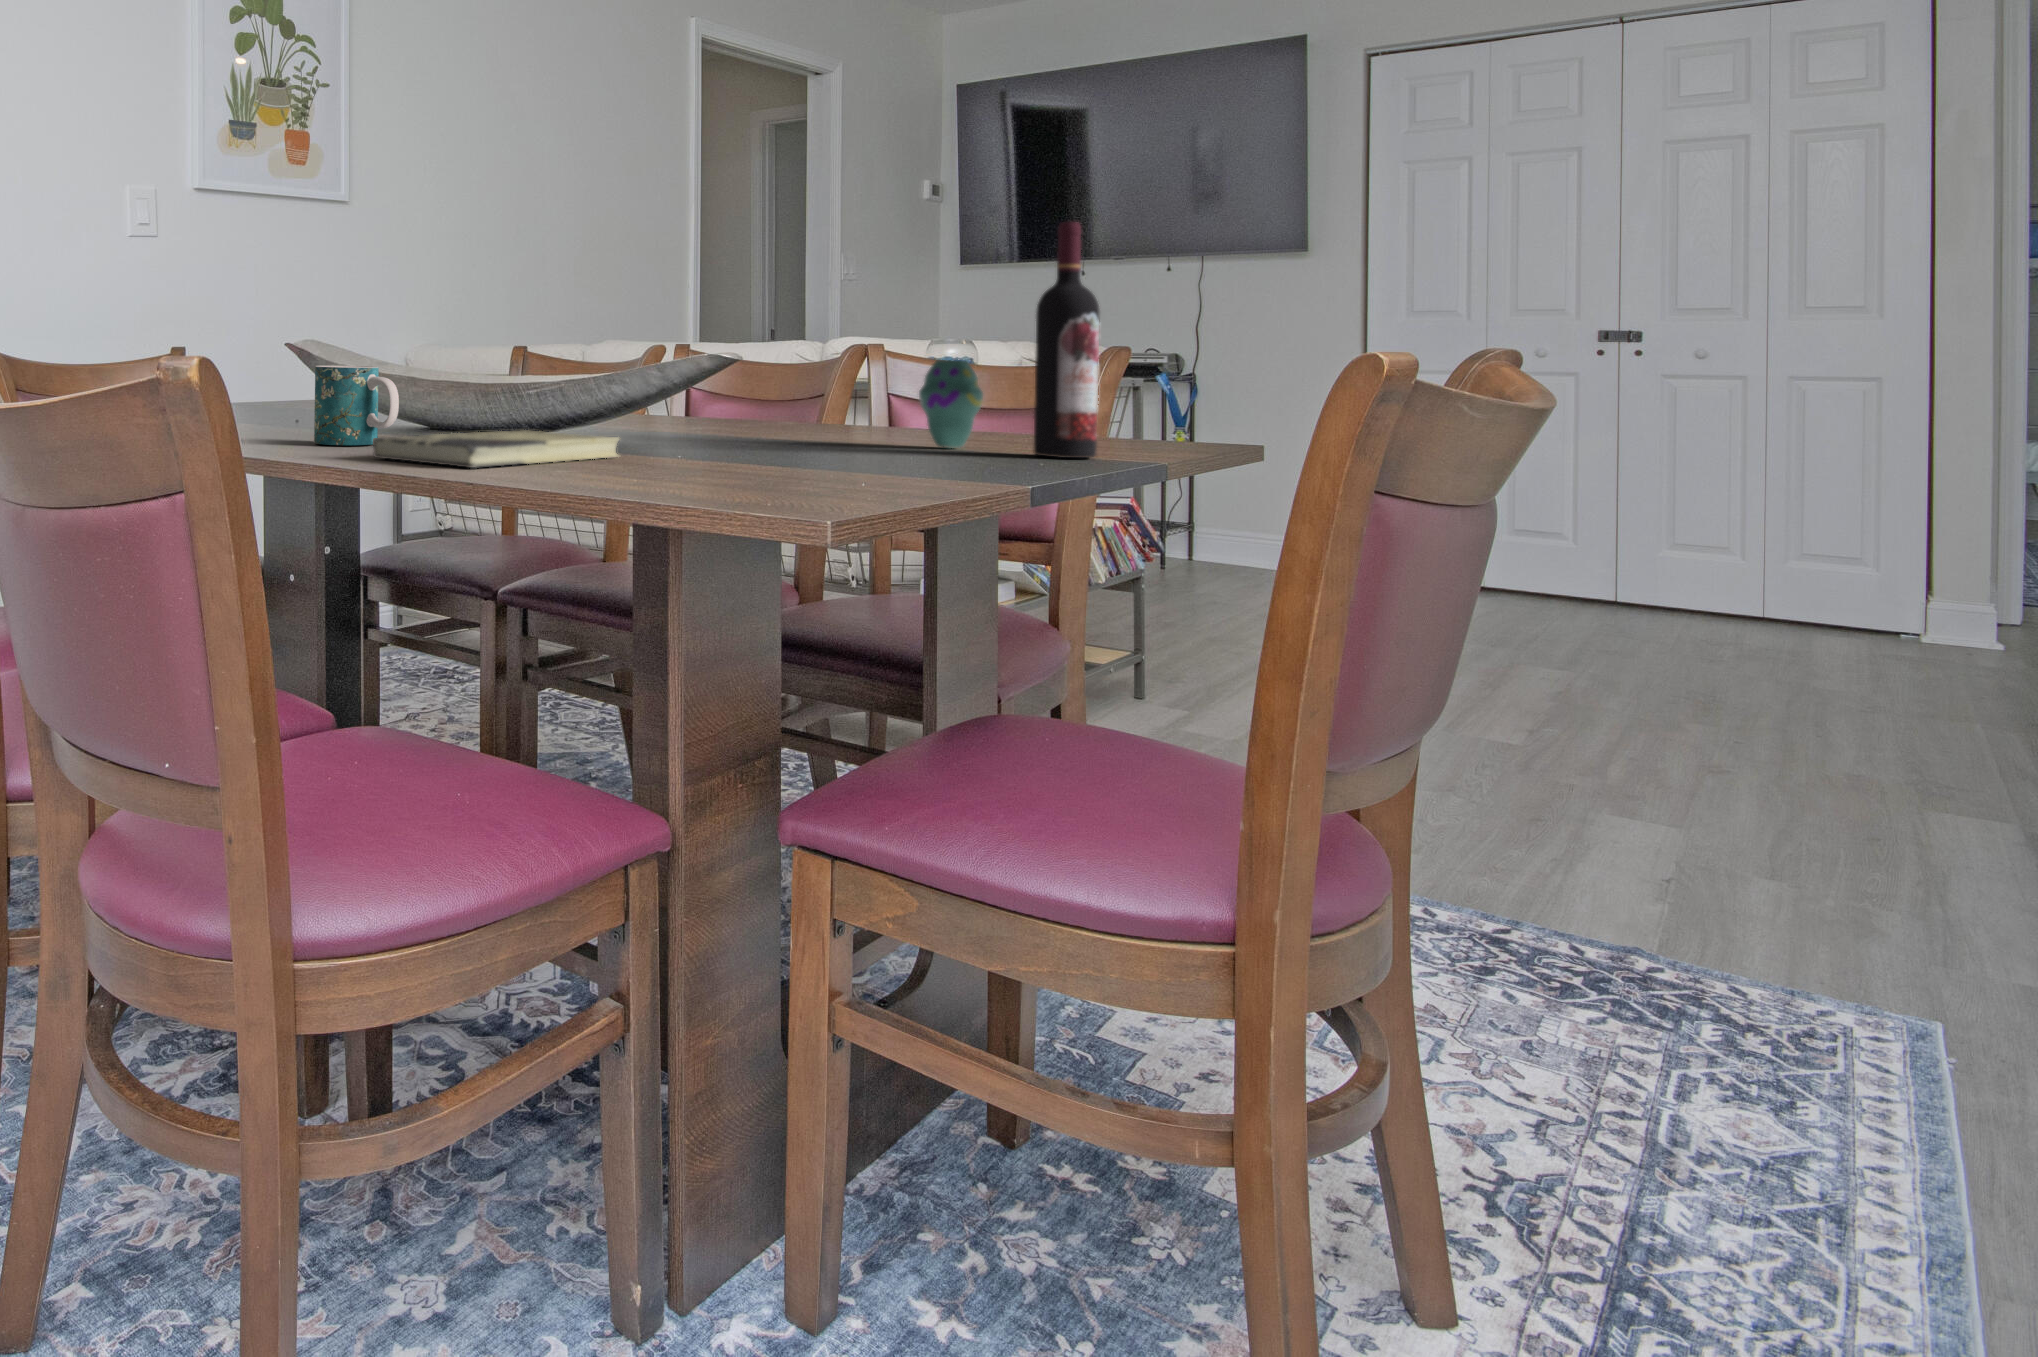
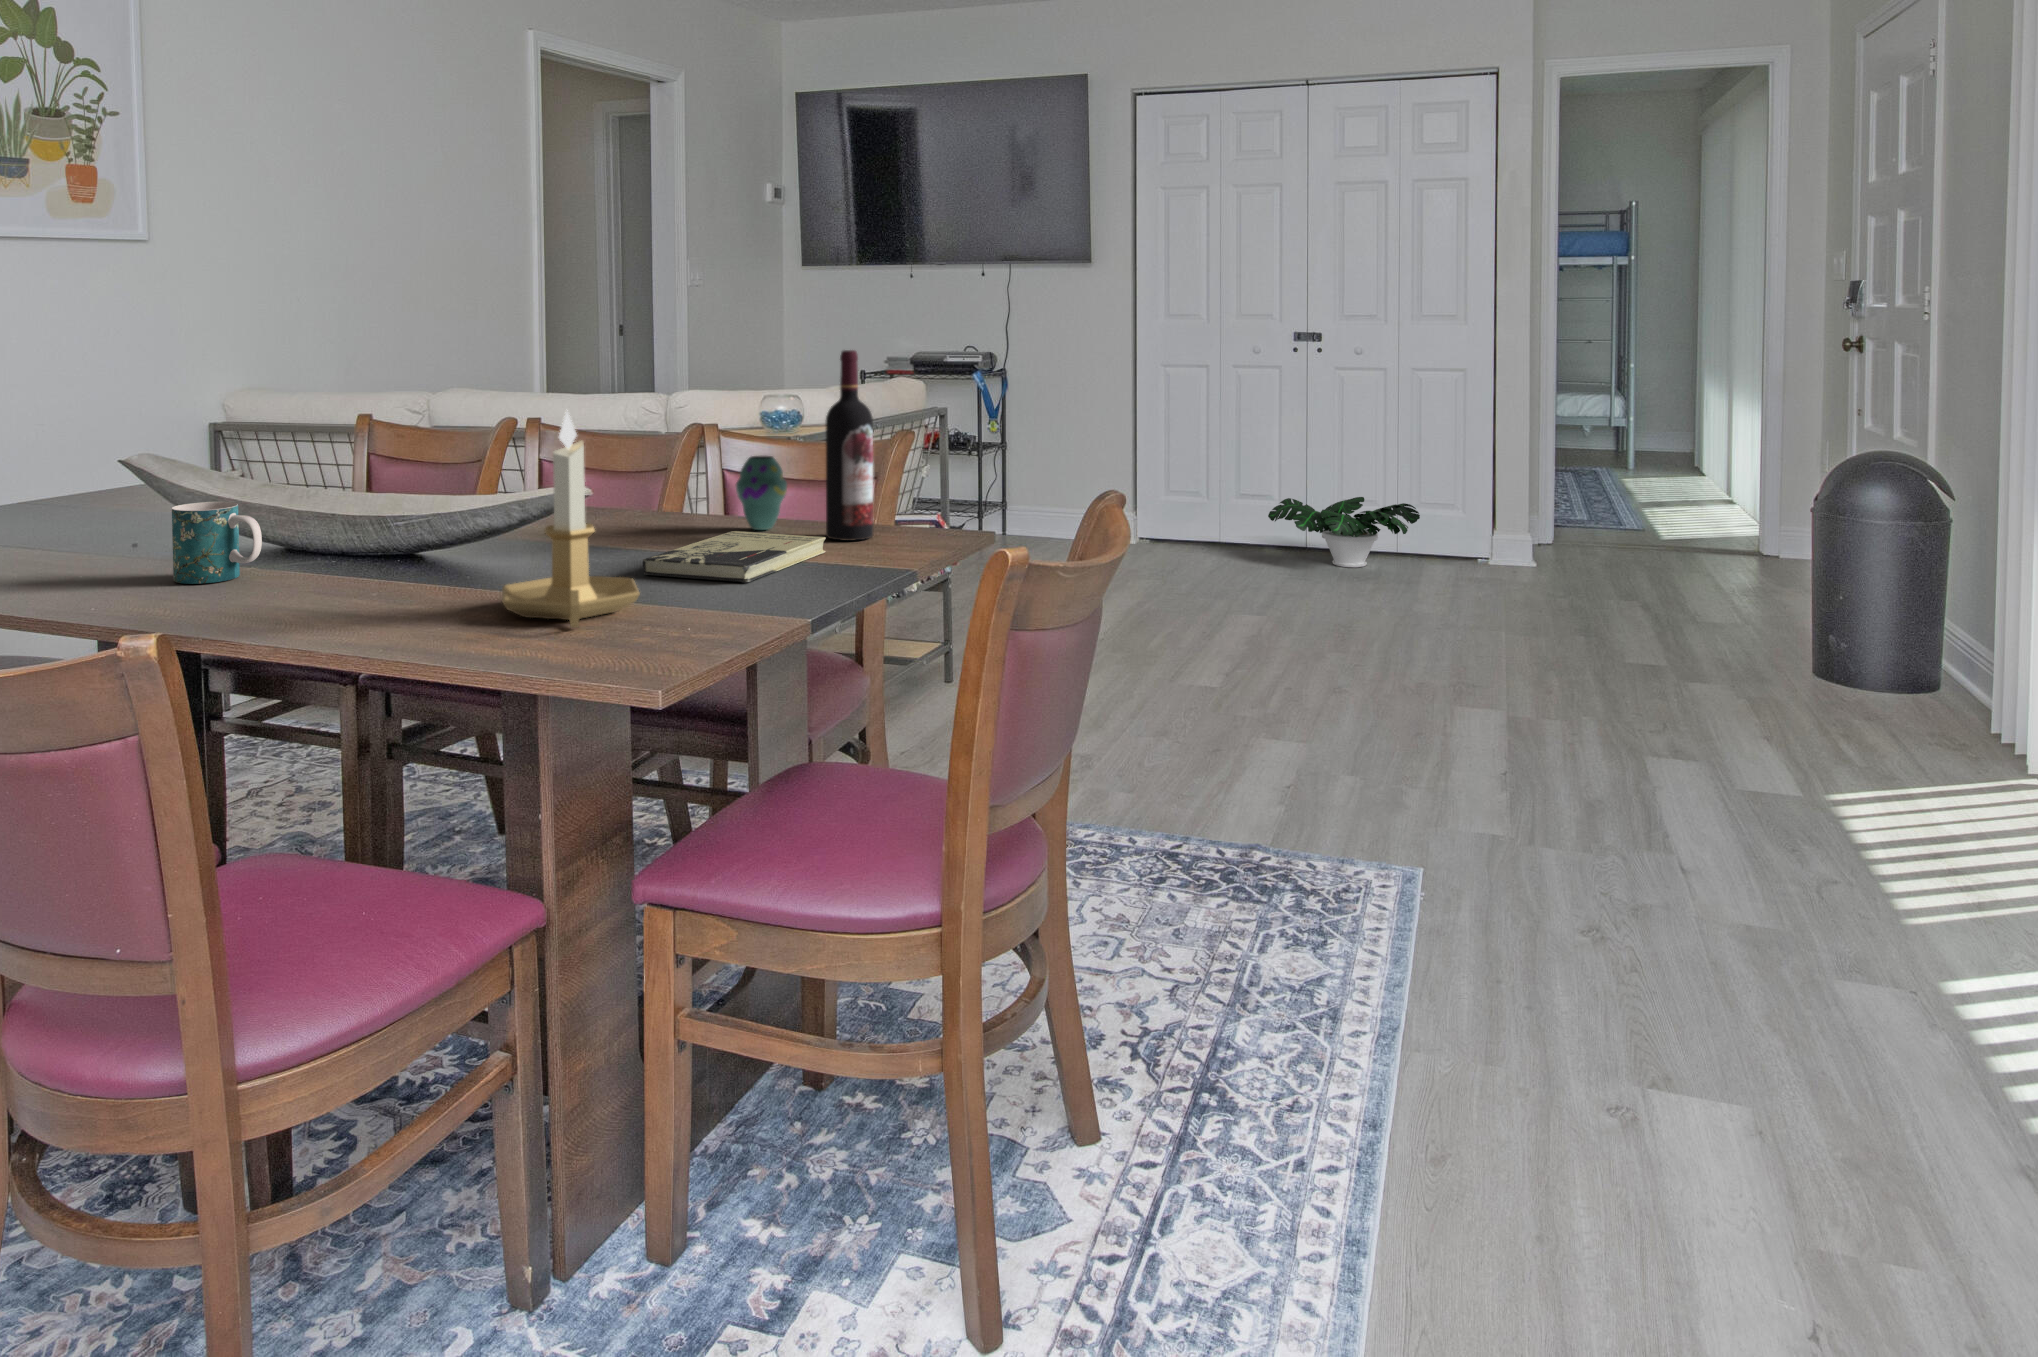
candlestick: none [637,233,803,487] -> present [502,412,640,628]
book: present [373,430,619,468] -> present [643,531,826,583]
potted plant: none [1584,546,1827,640] -> present [1268,497,1420,567]

